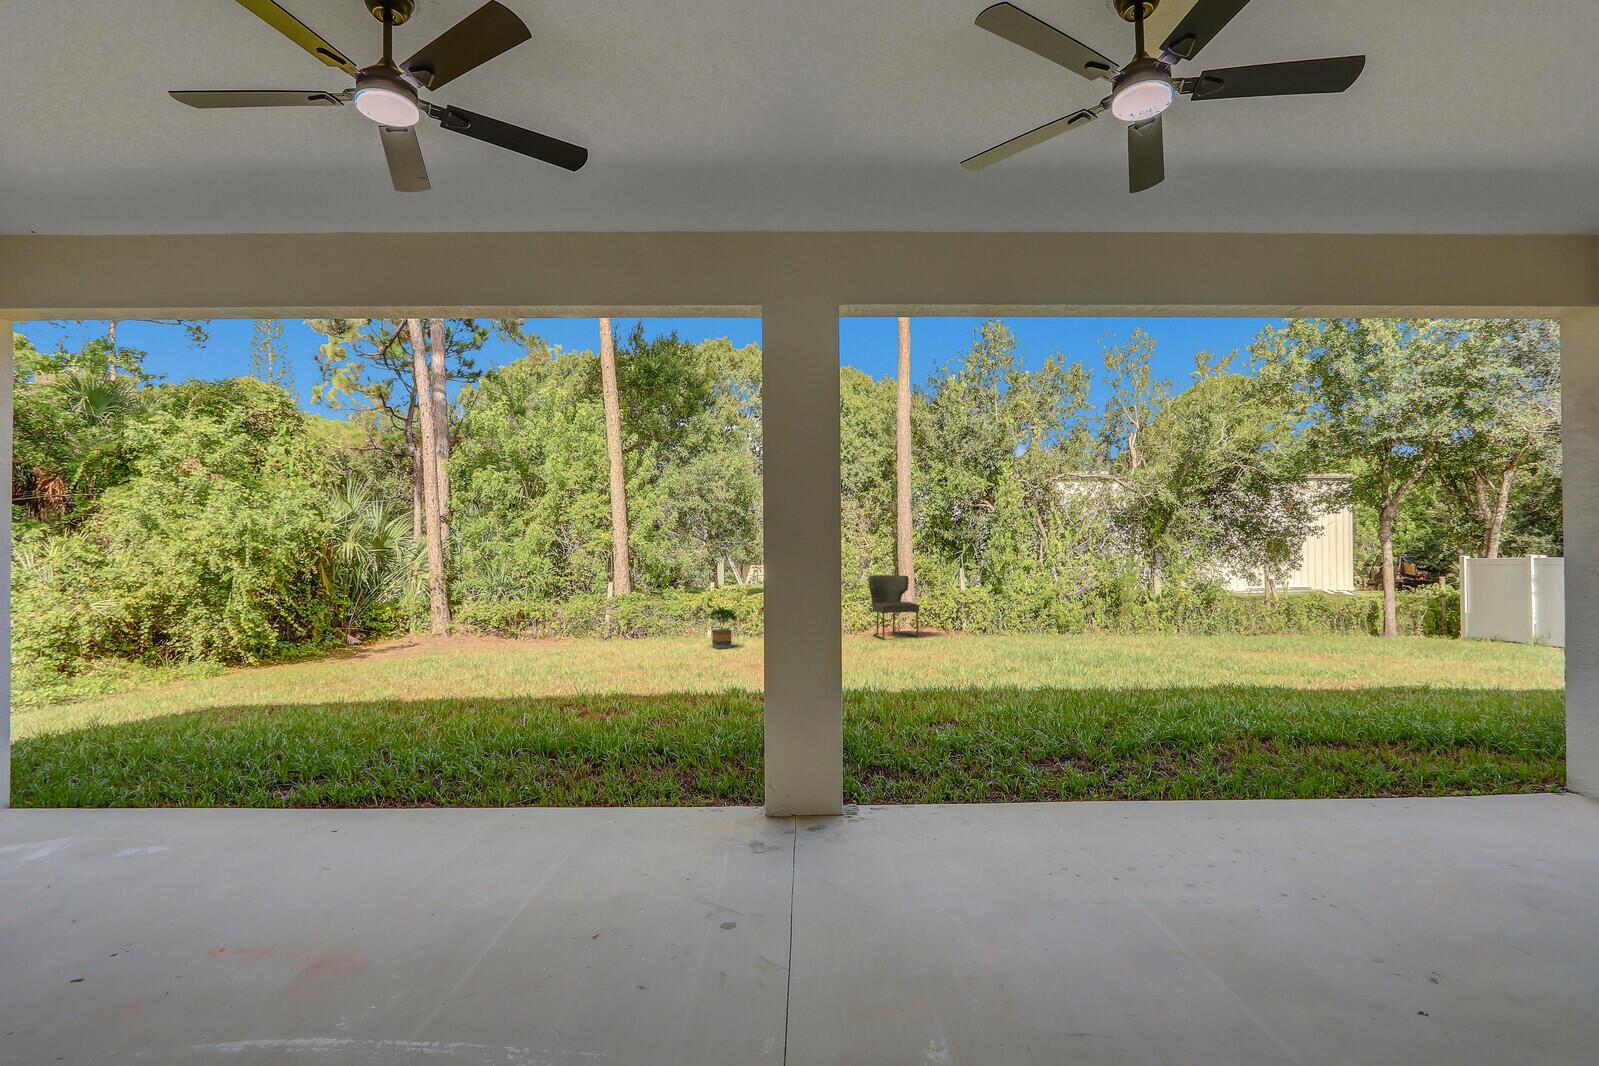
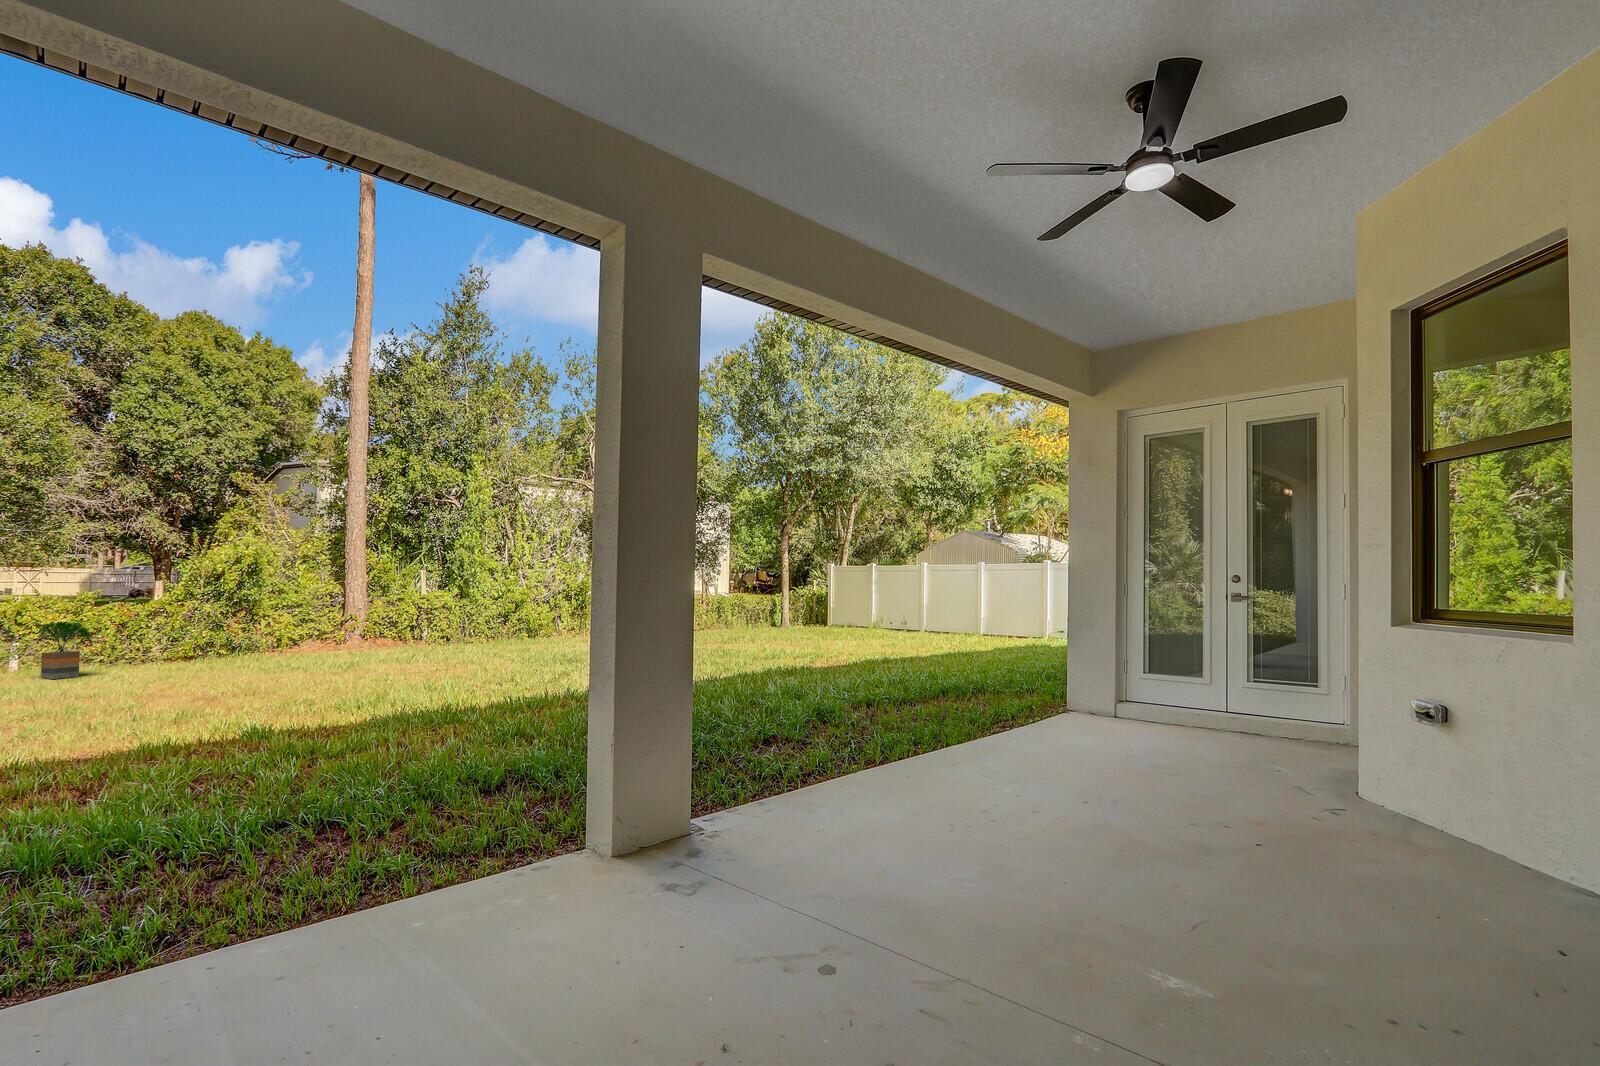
chair: present [868,575,919,639] -> none [301,578,370,653]

